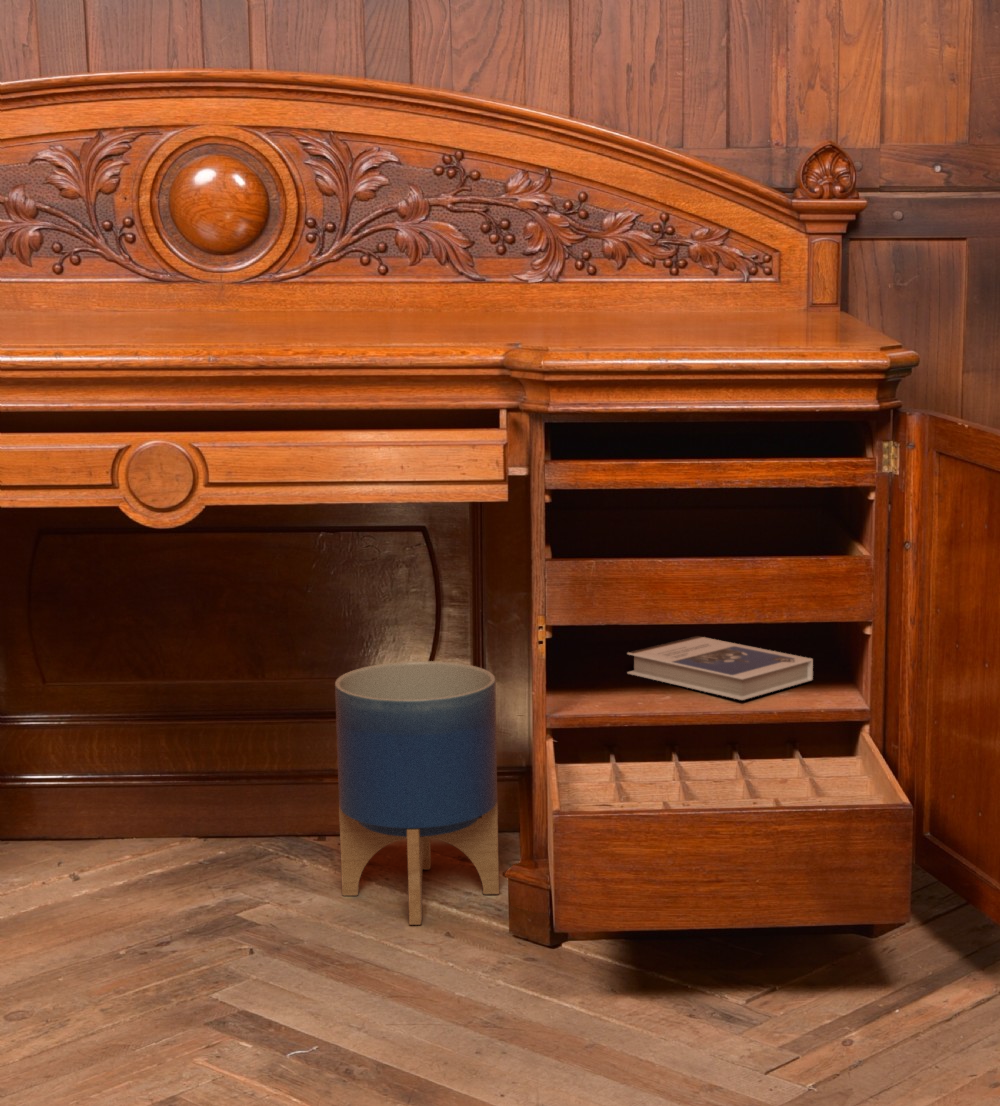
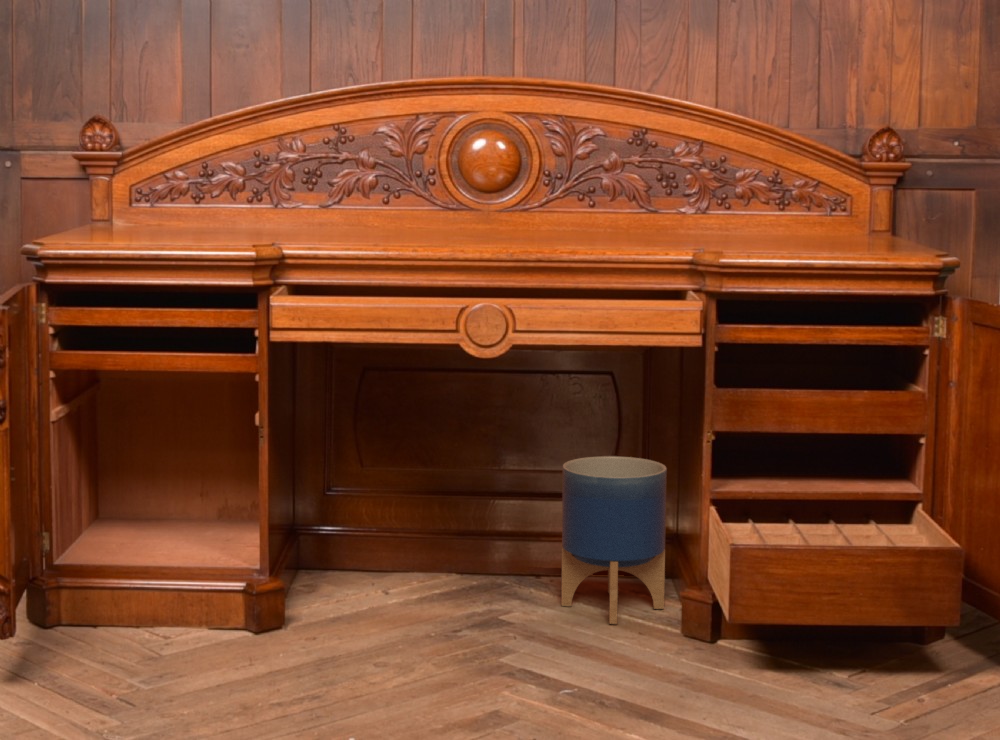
hardback book: present [628,636,813,700] -> none [756,444,881,482]

